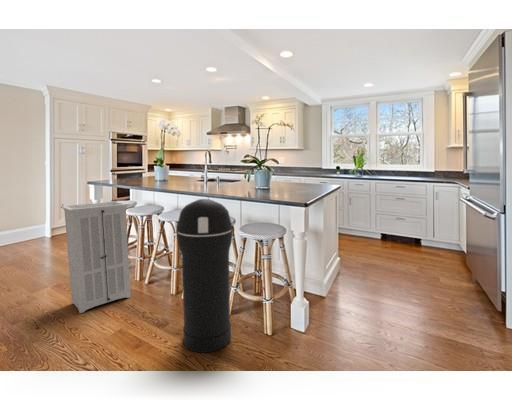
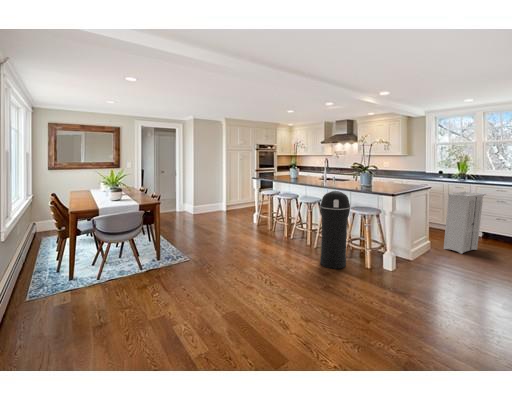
storage cabinet: present [61,200,131,313] -> present [444,192,486,254]

